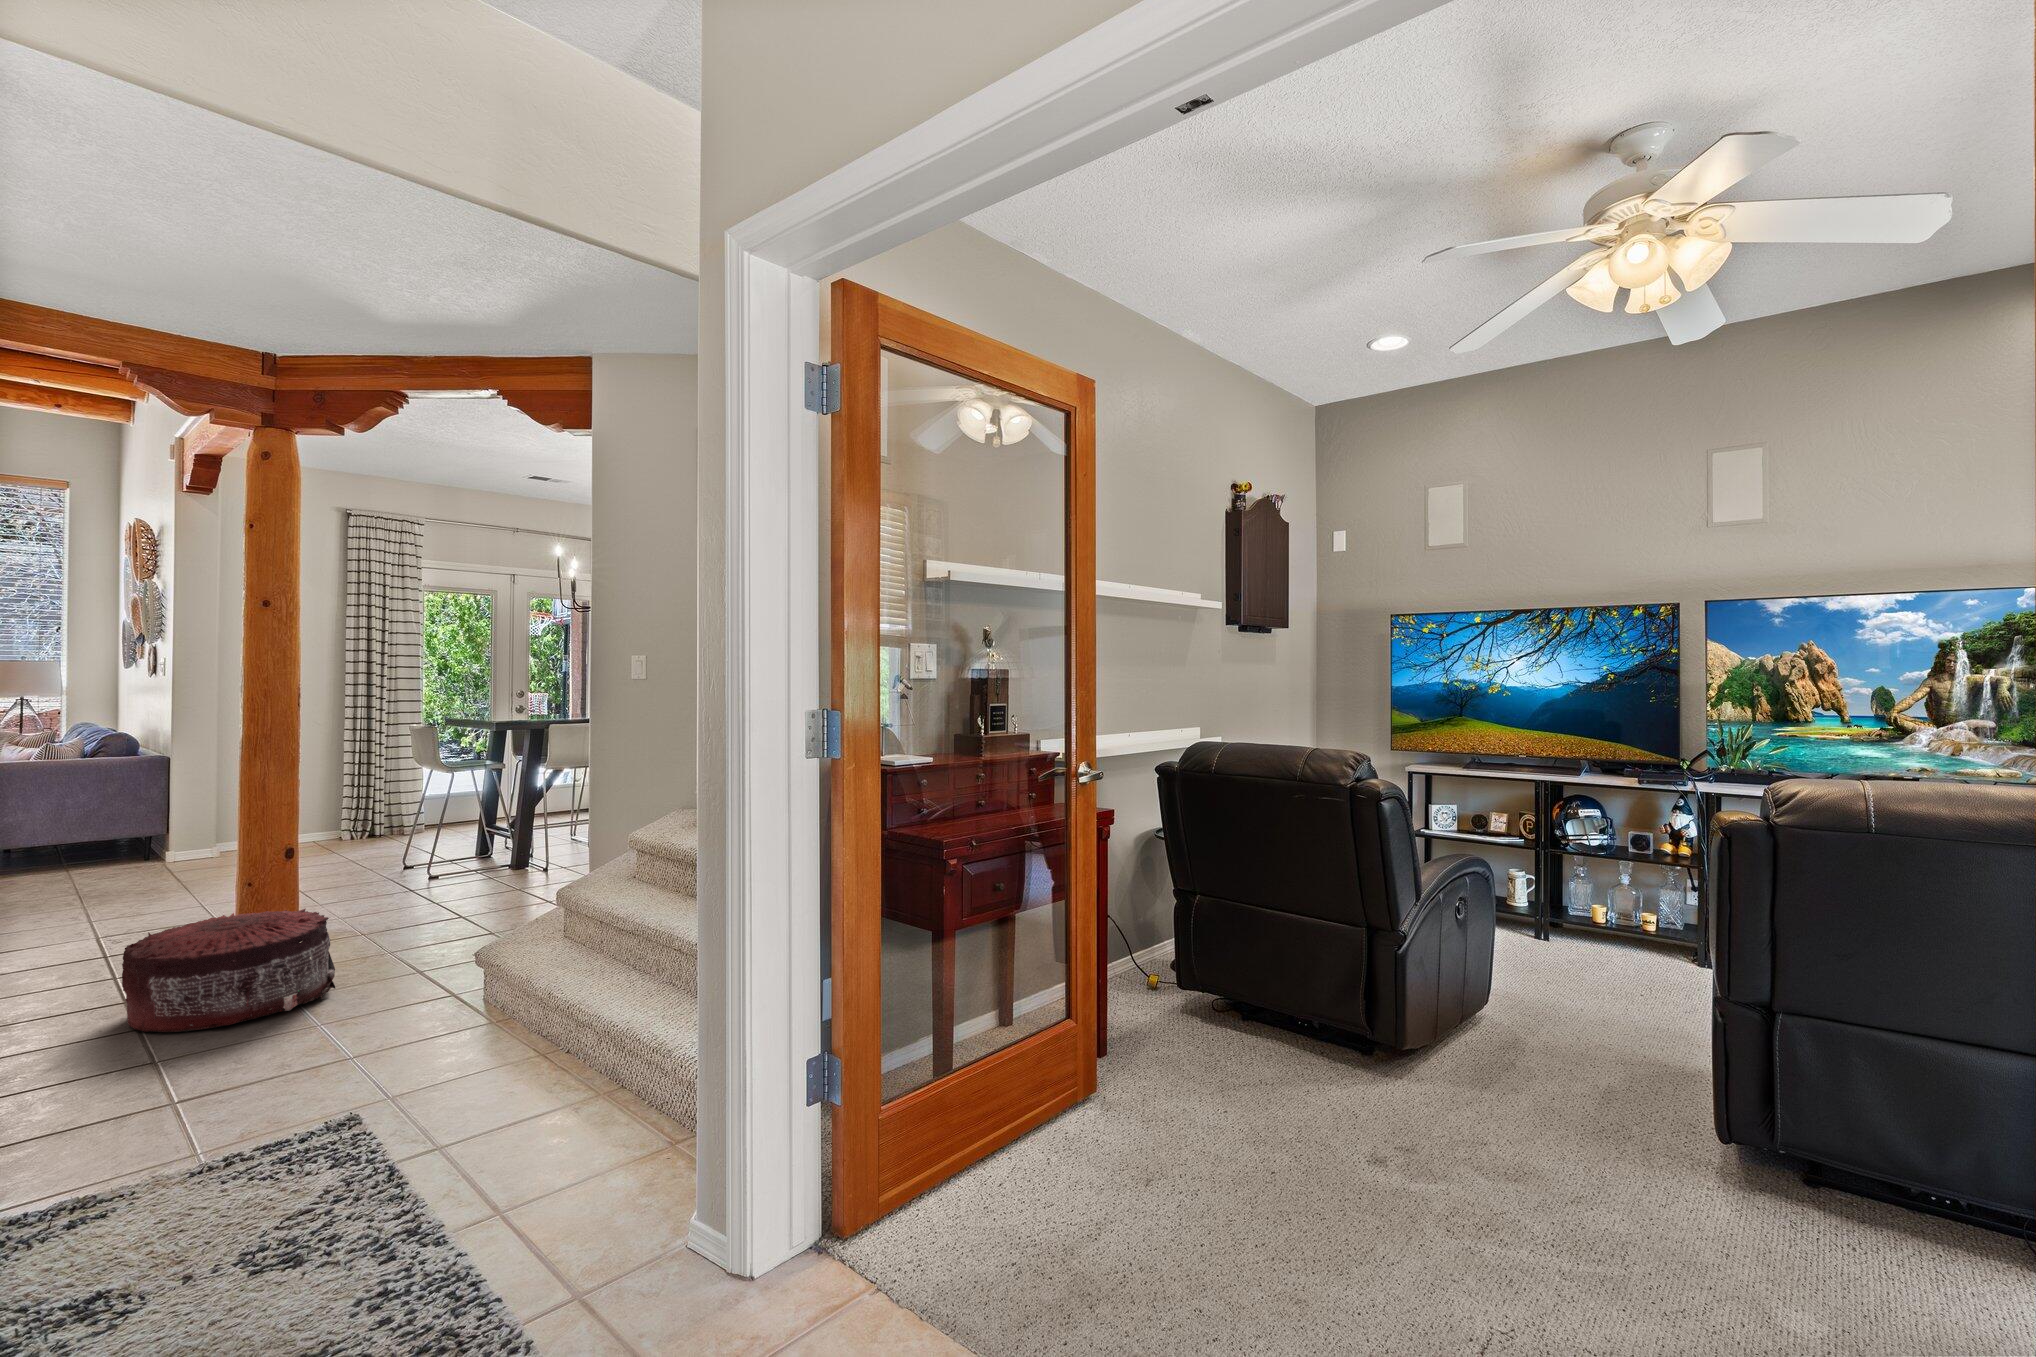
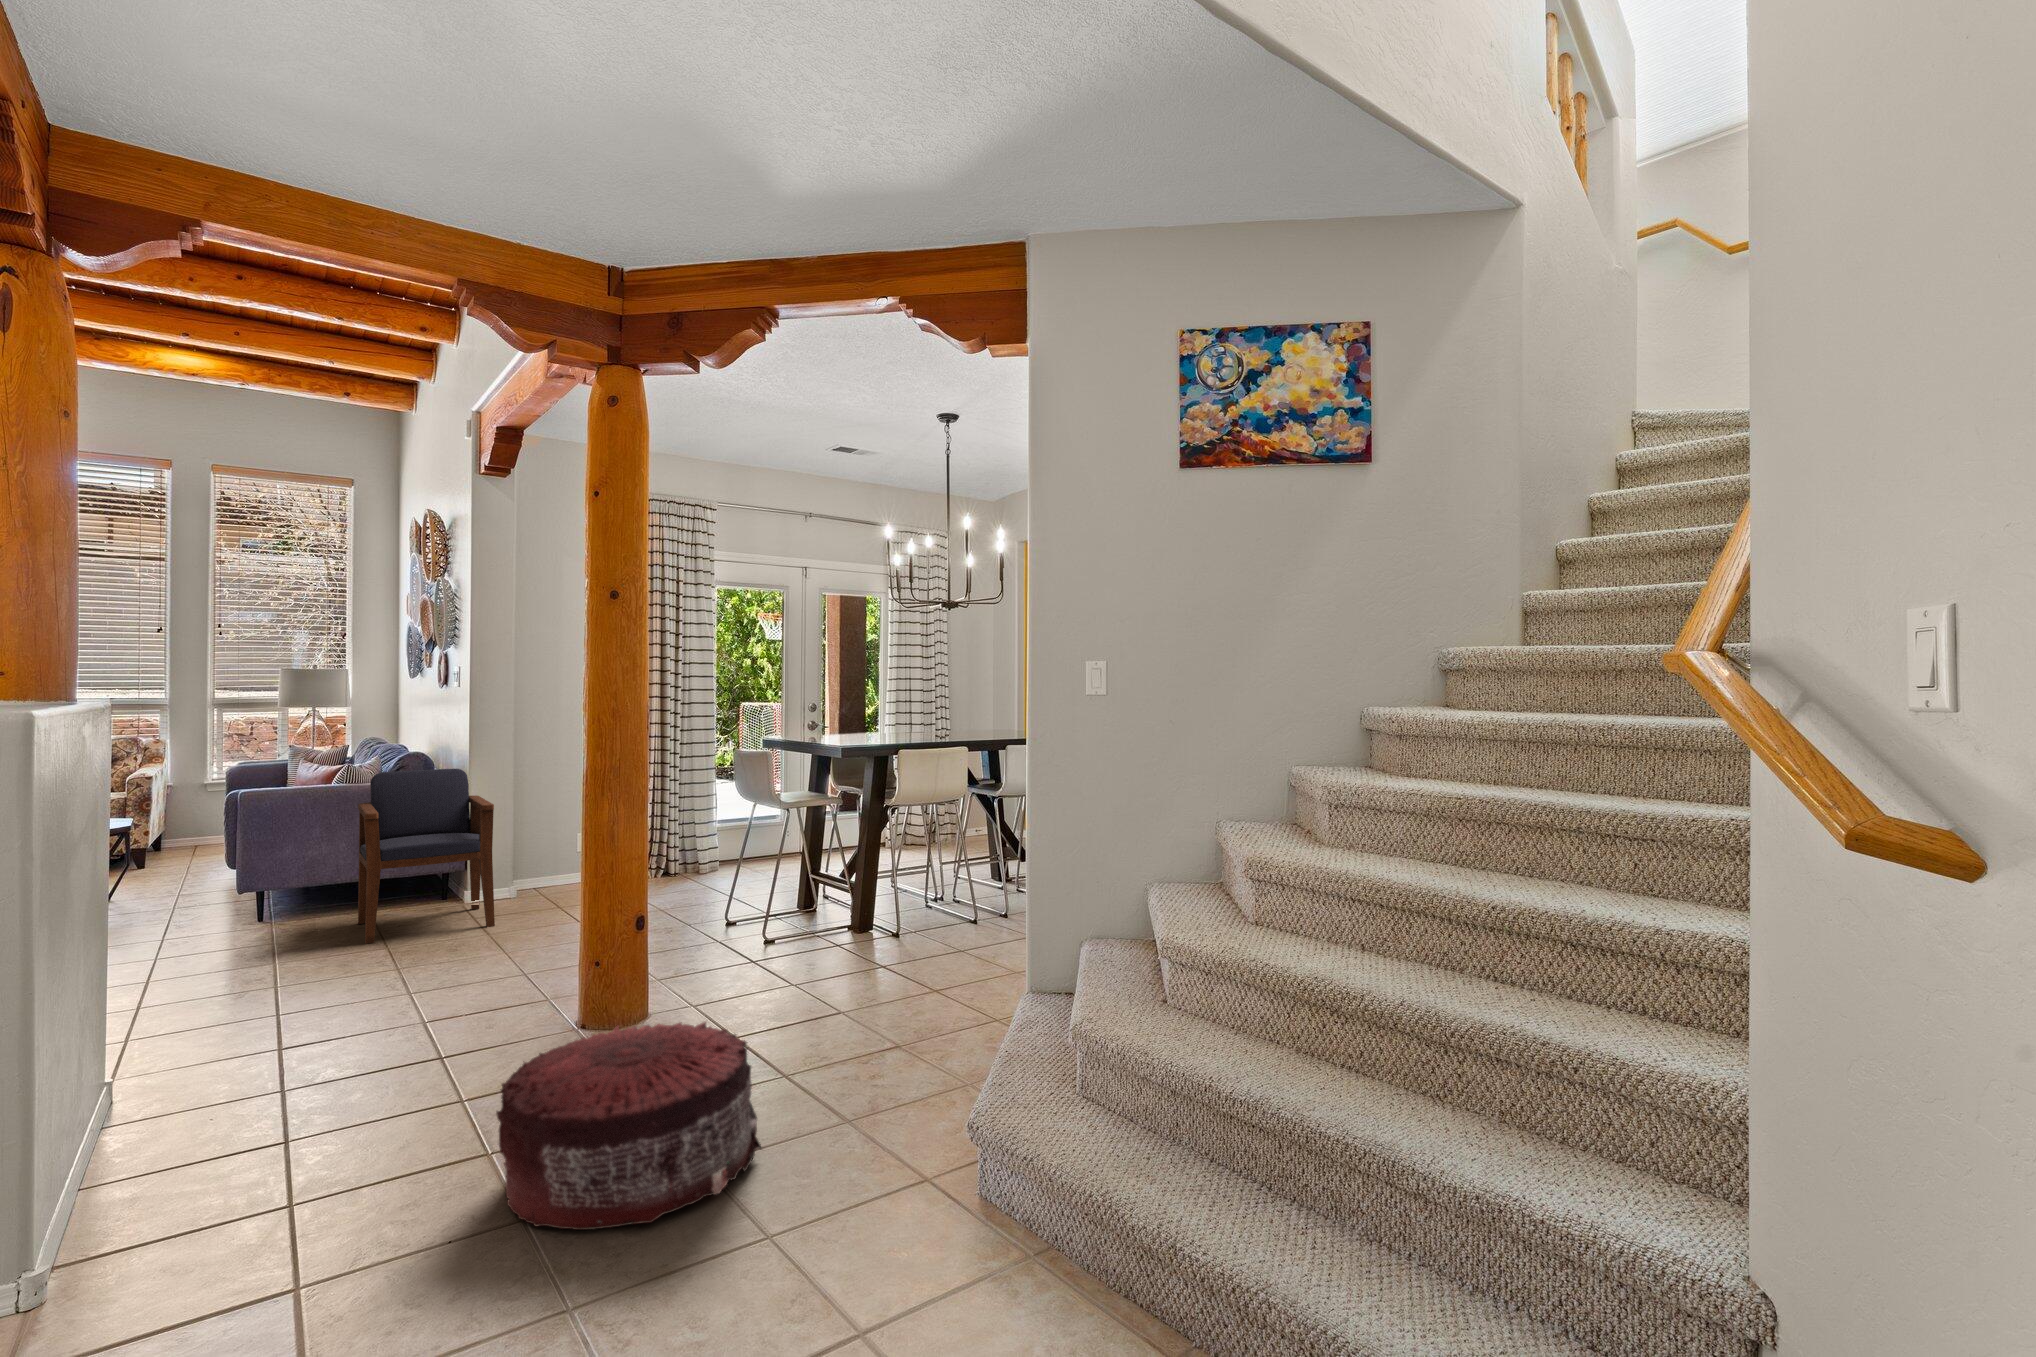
armchair: none [59,745,191,892] -> present [358,769,495,944]

